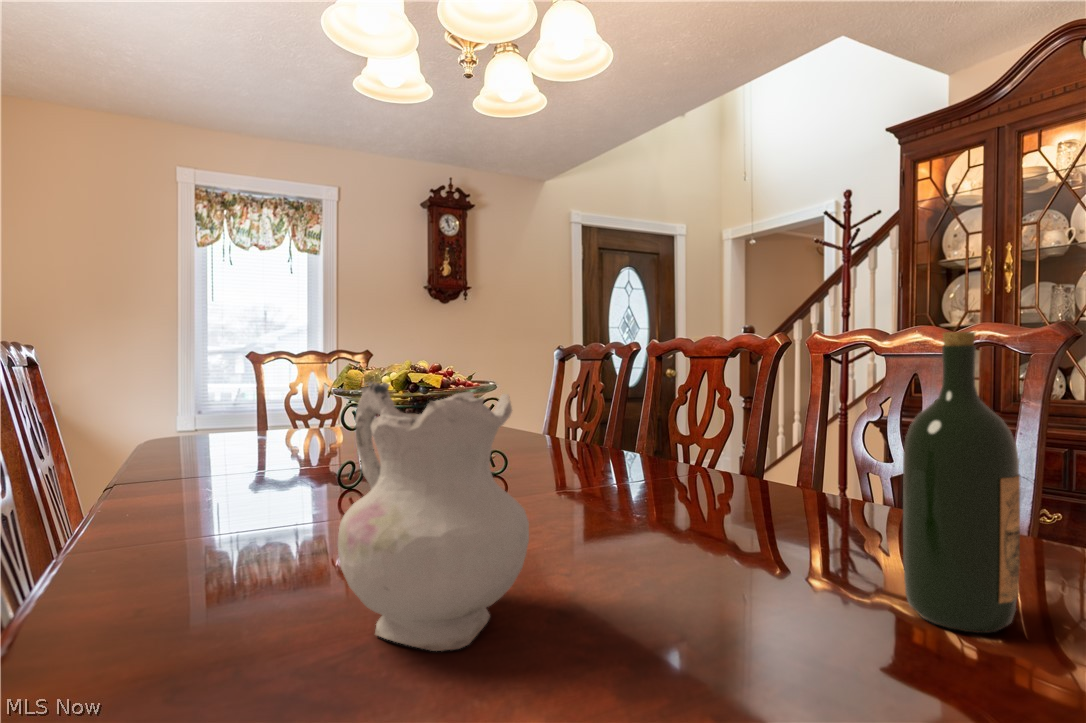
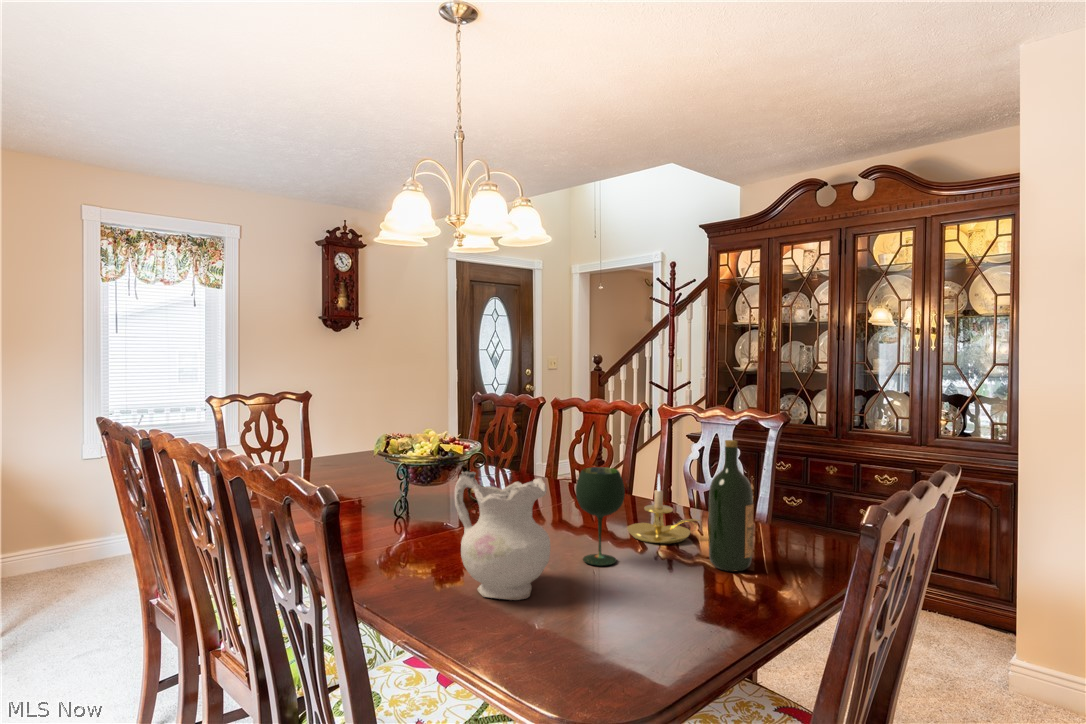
wine glass: none [614,398,713,591] -> present [576,467,625,566]
candle holder: none [735,425,887,559] -> present [627,475,701,544]

